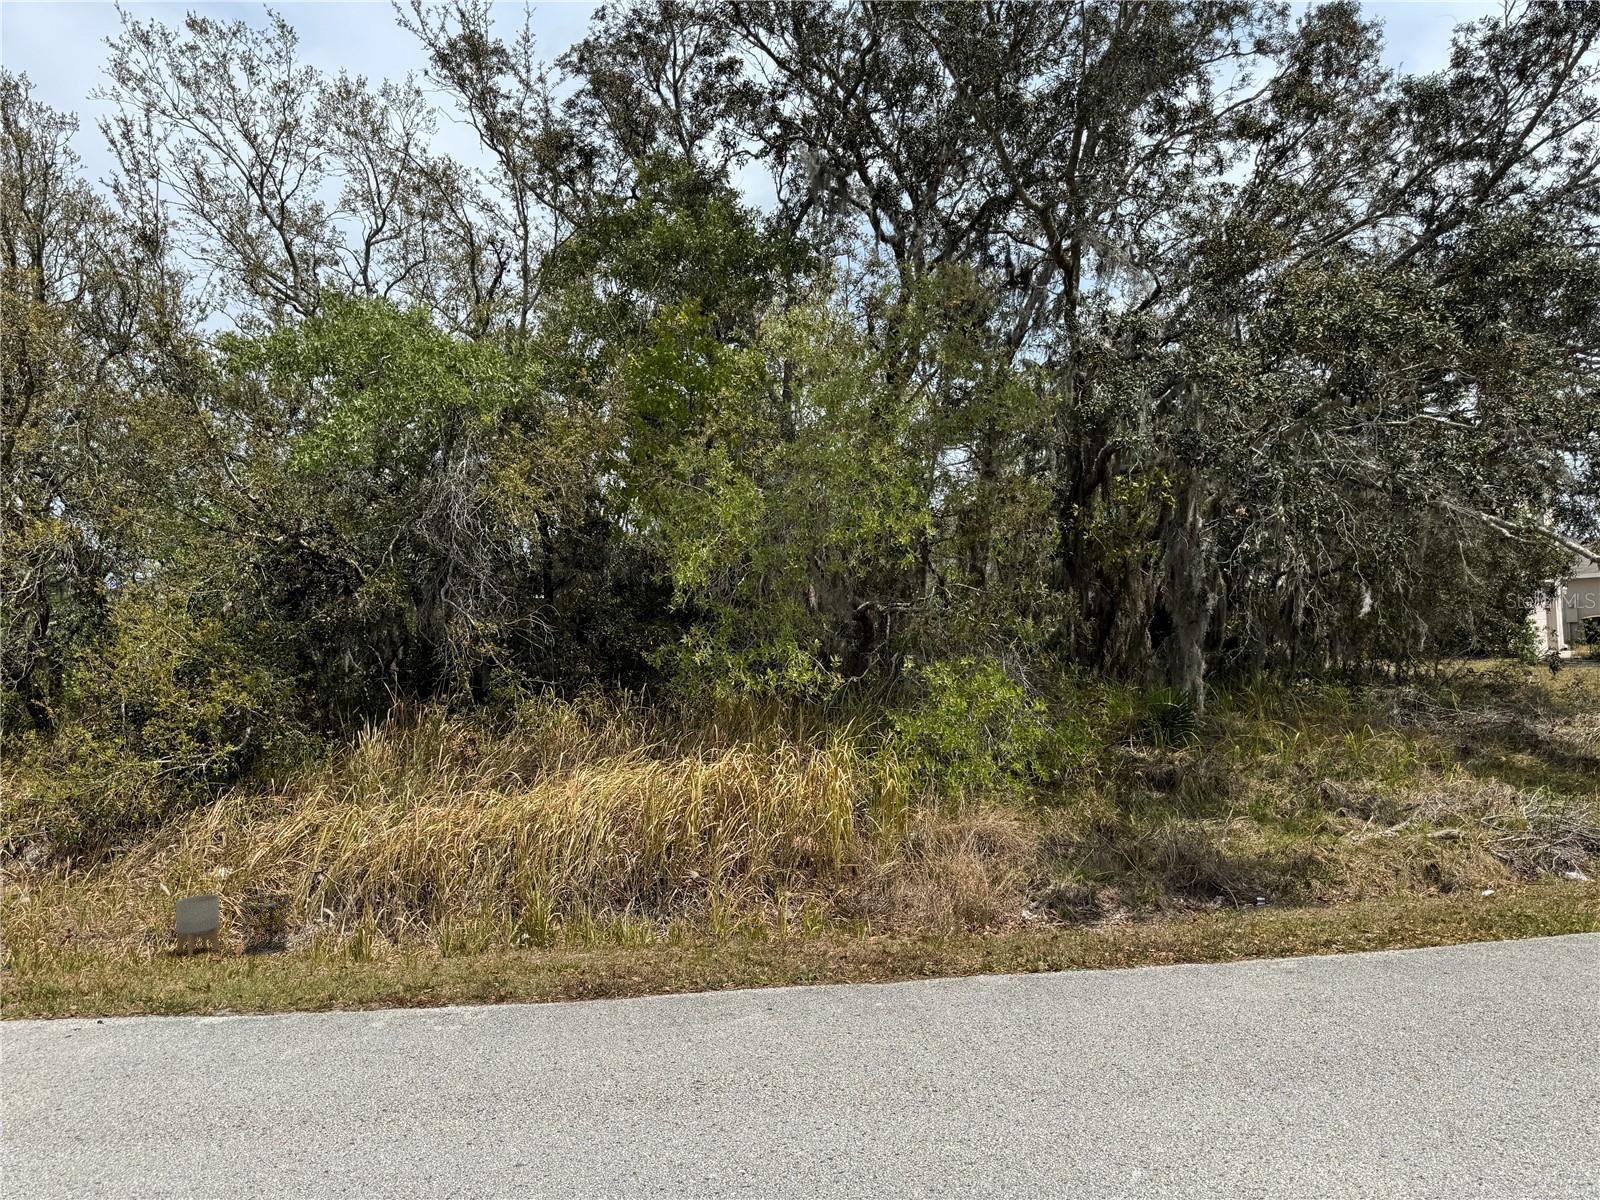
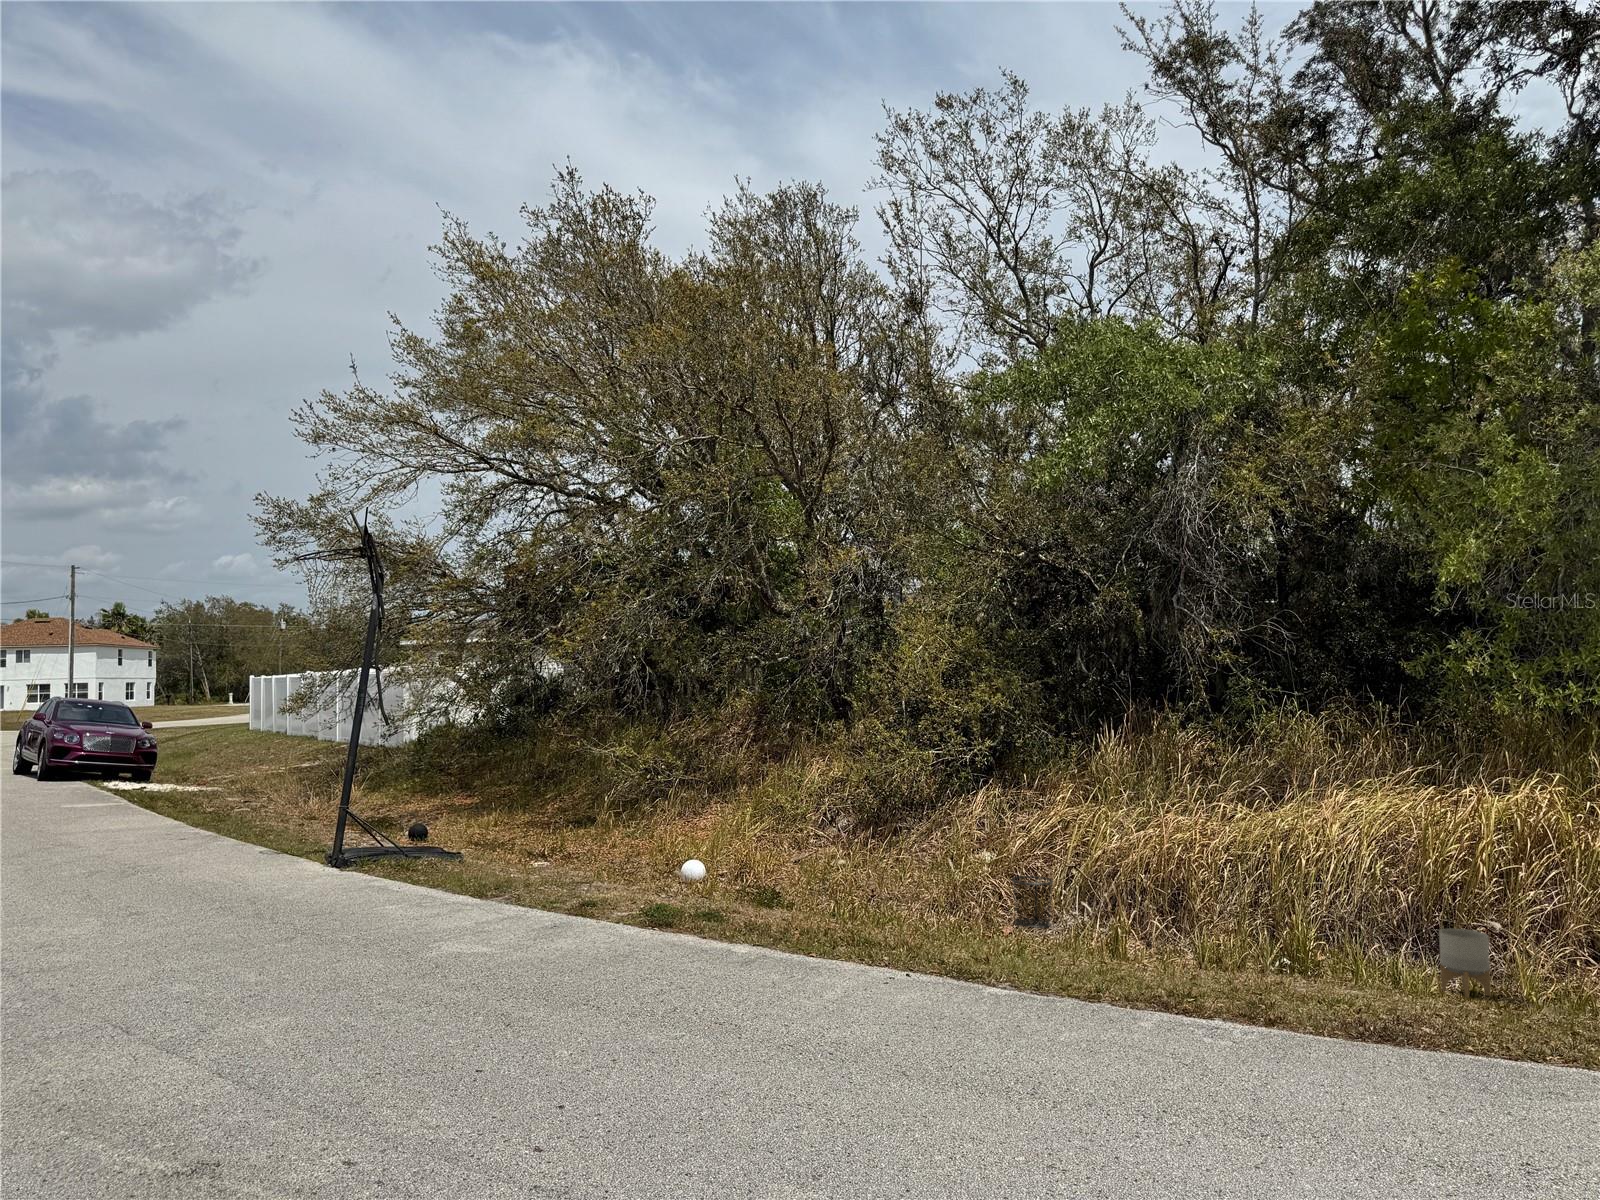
planter: present [176,895,219,956] -> present [1439,929,1491,997]

